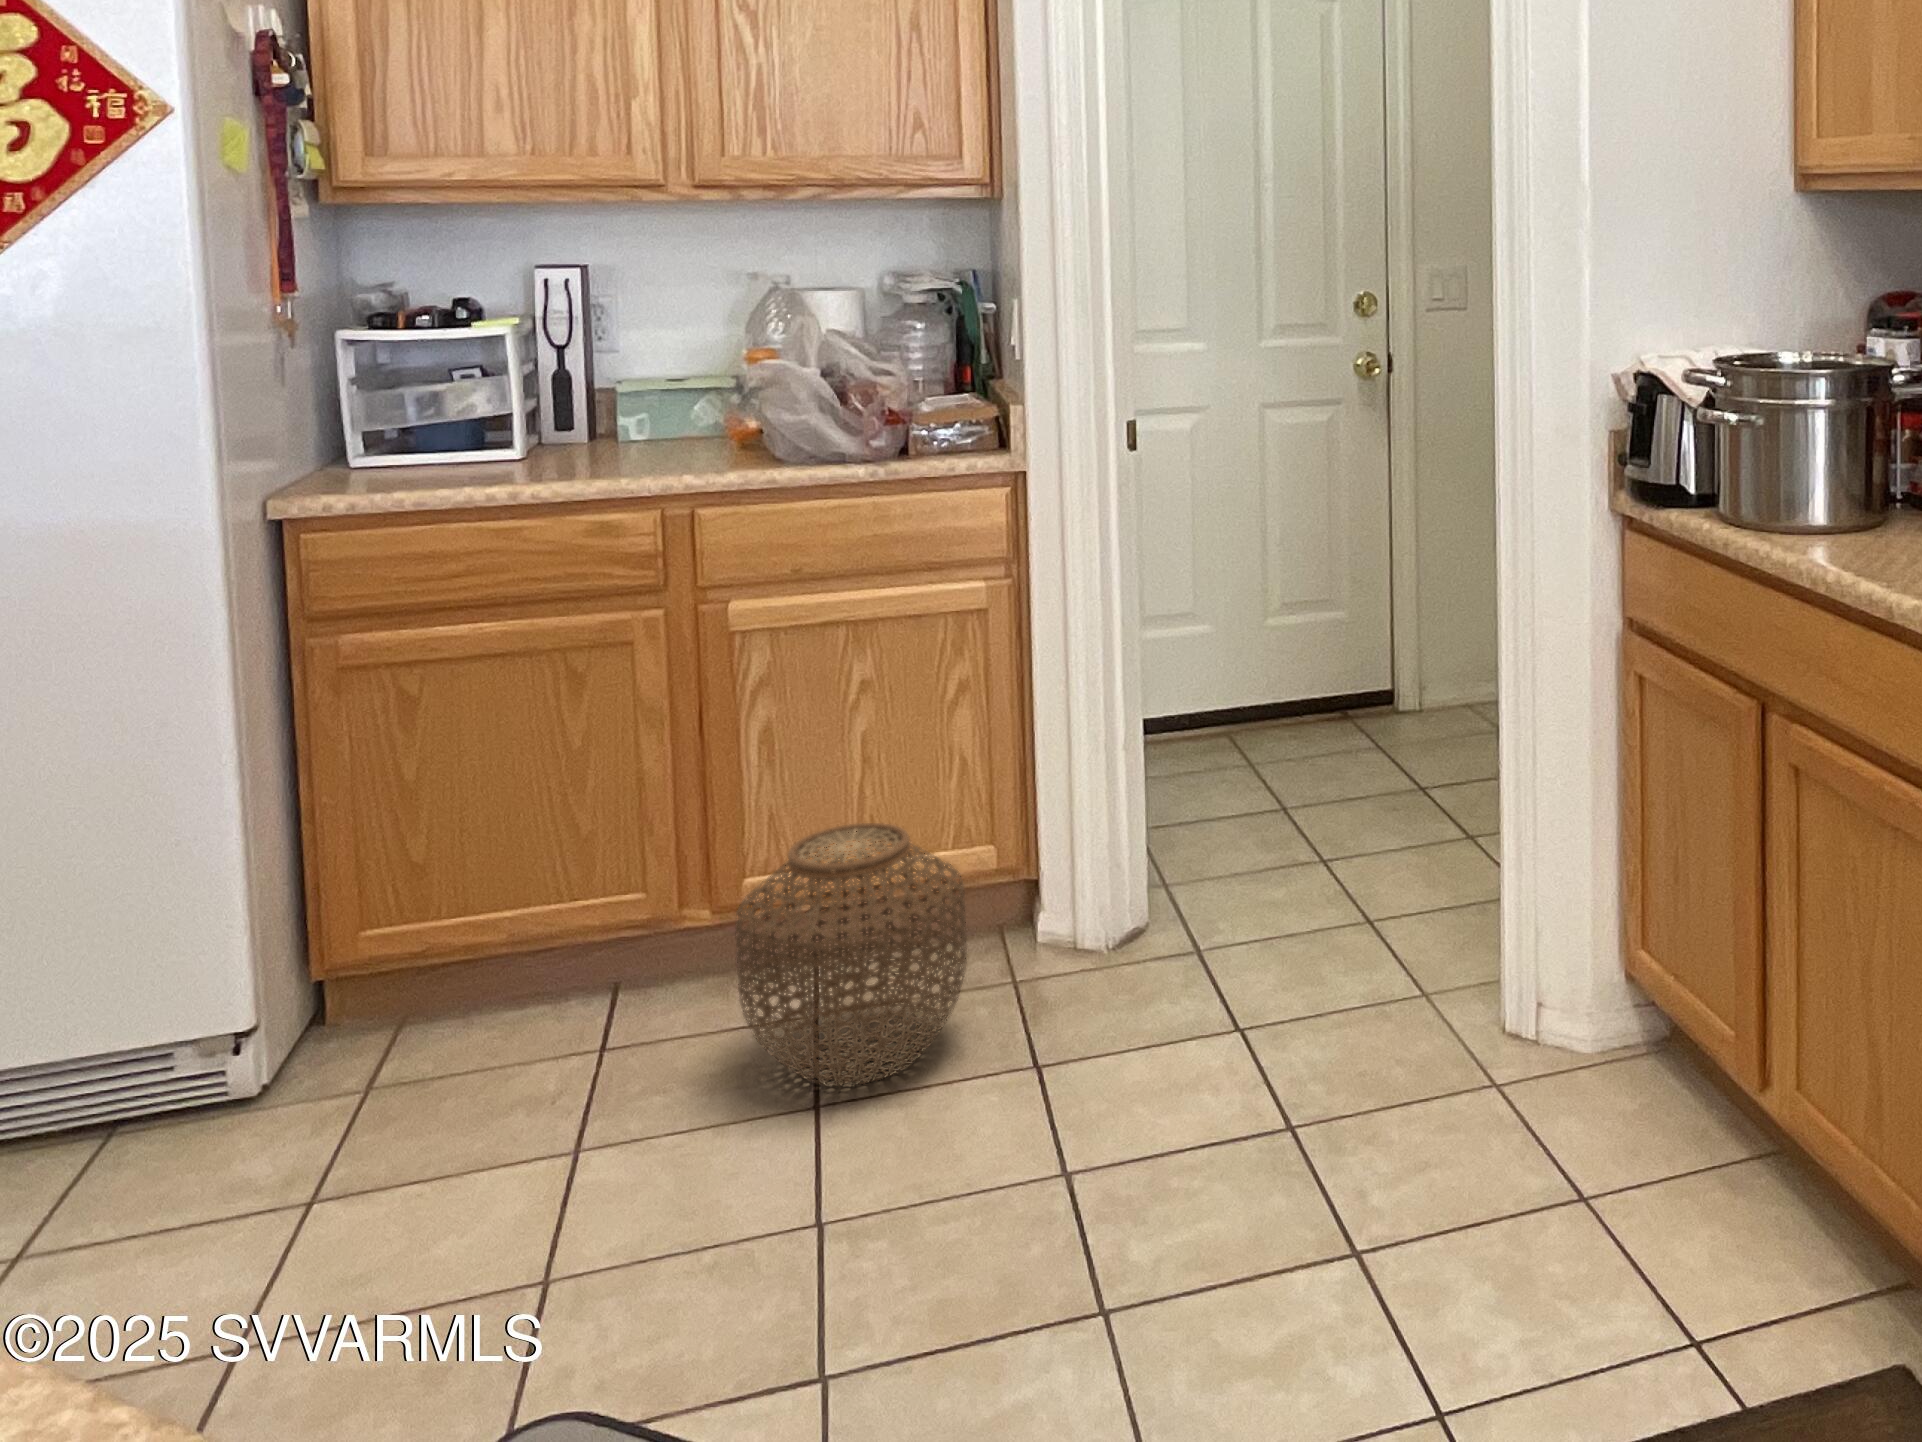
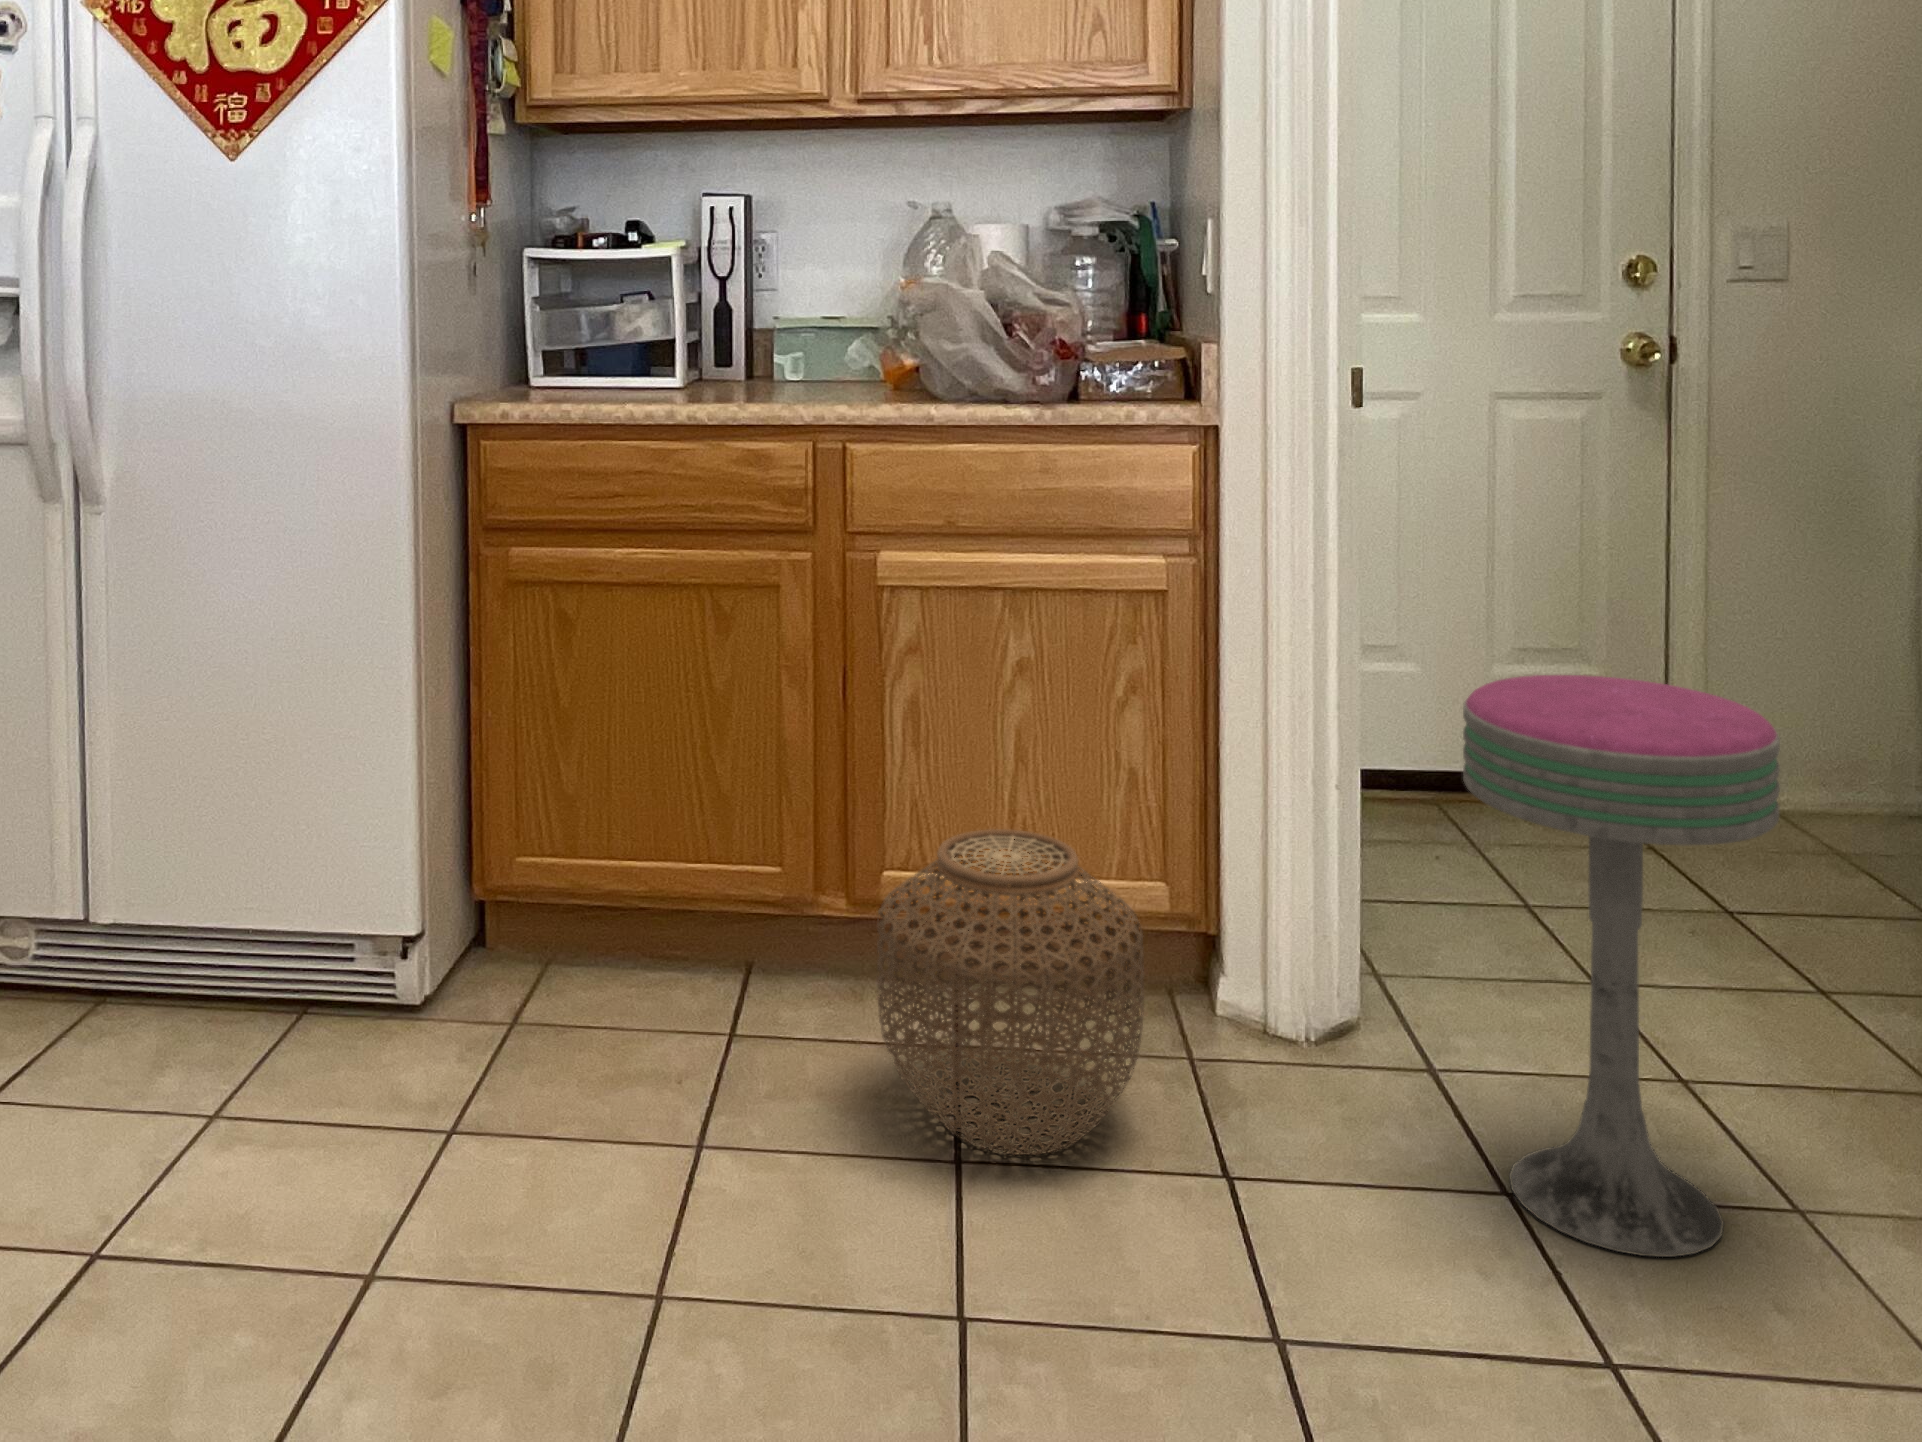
bar stool: none [1195,640,1393,1040] -> present [1463,675,1780,1257]

